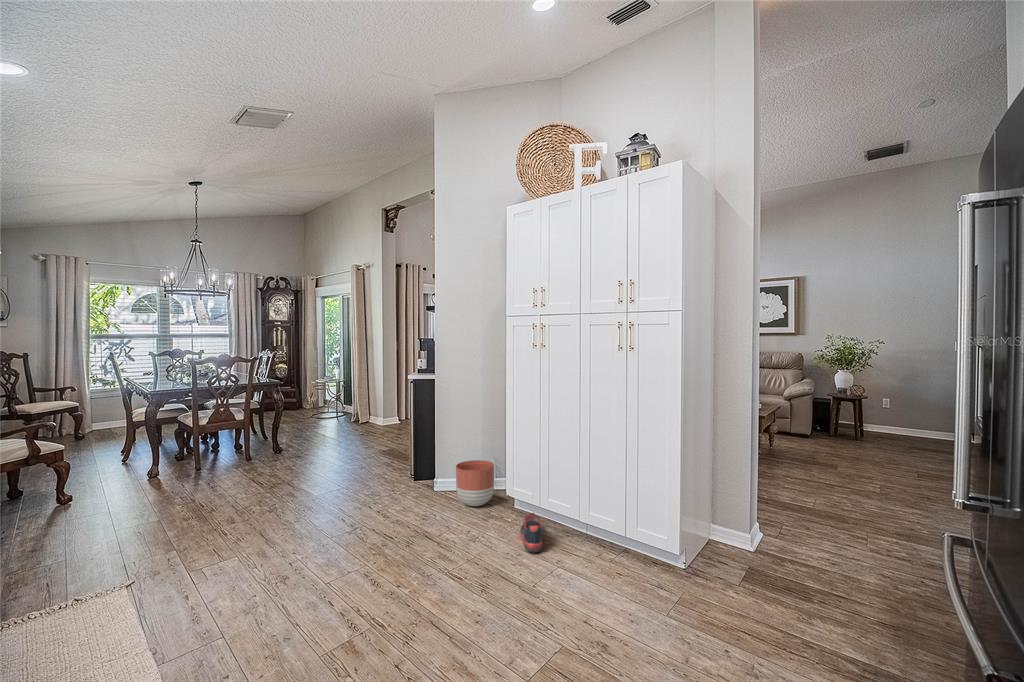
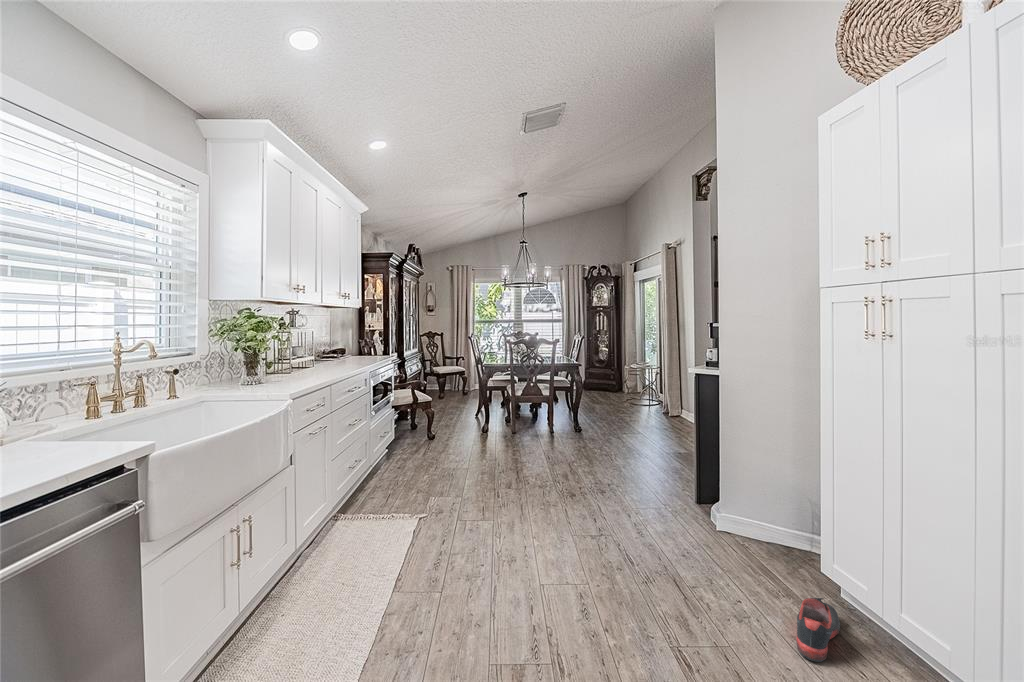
planter: present [456,460,494,506] -> none [728,490,785,554]

